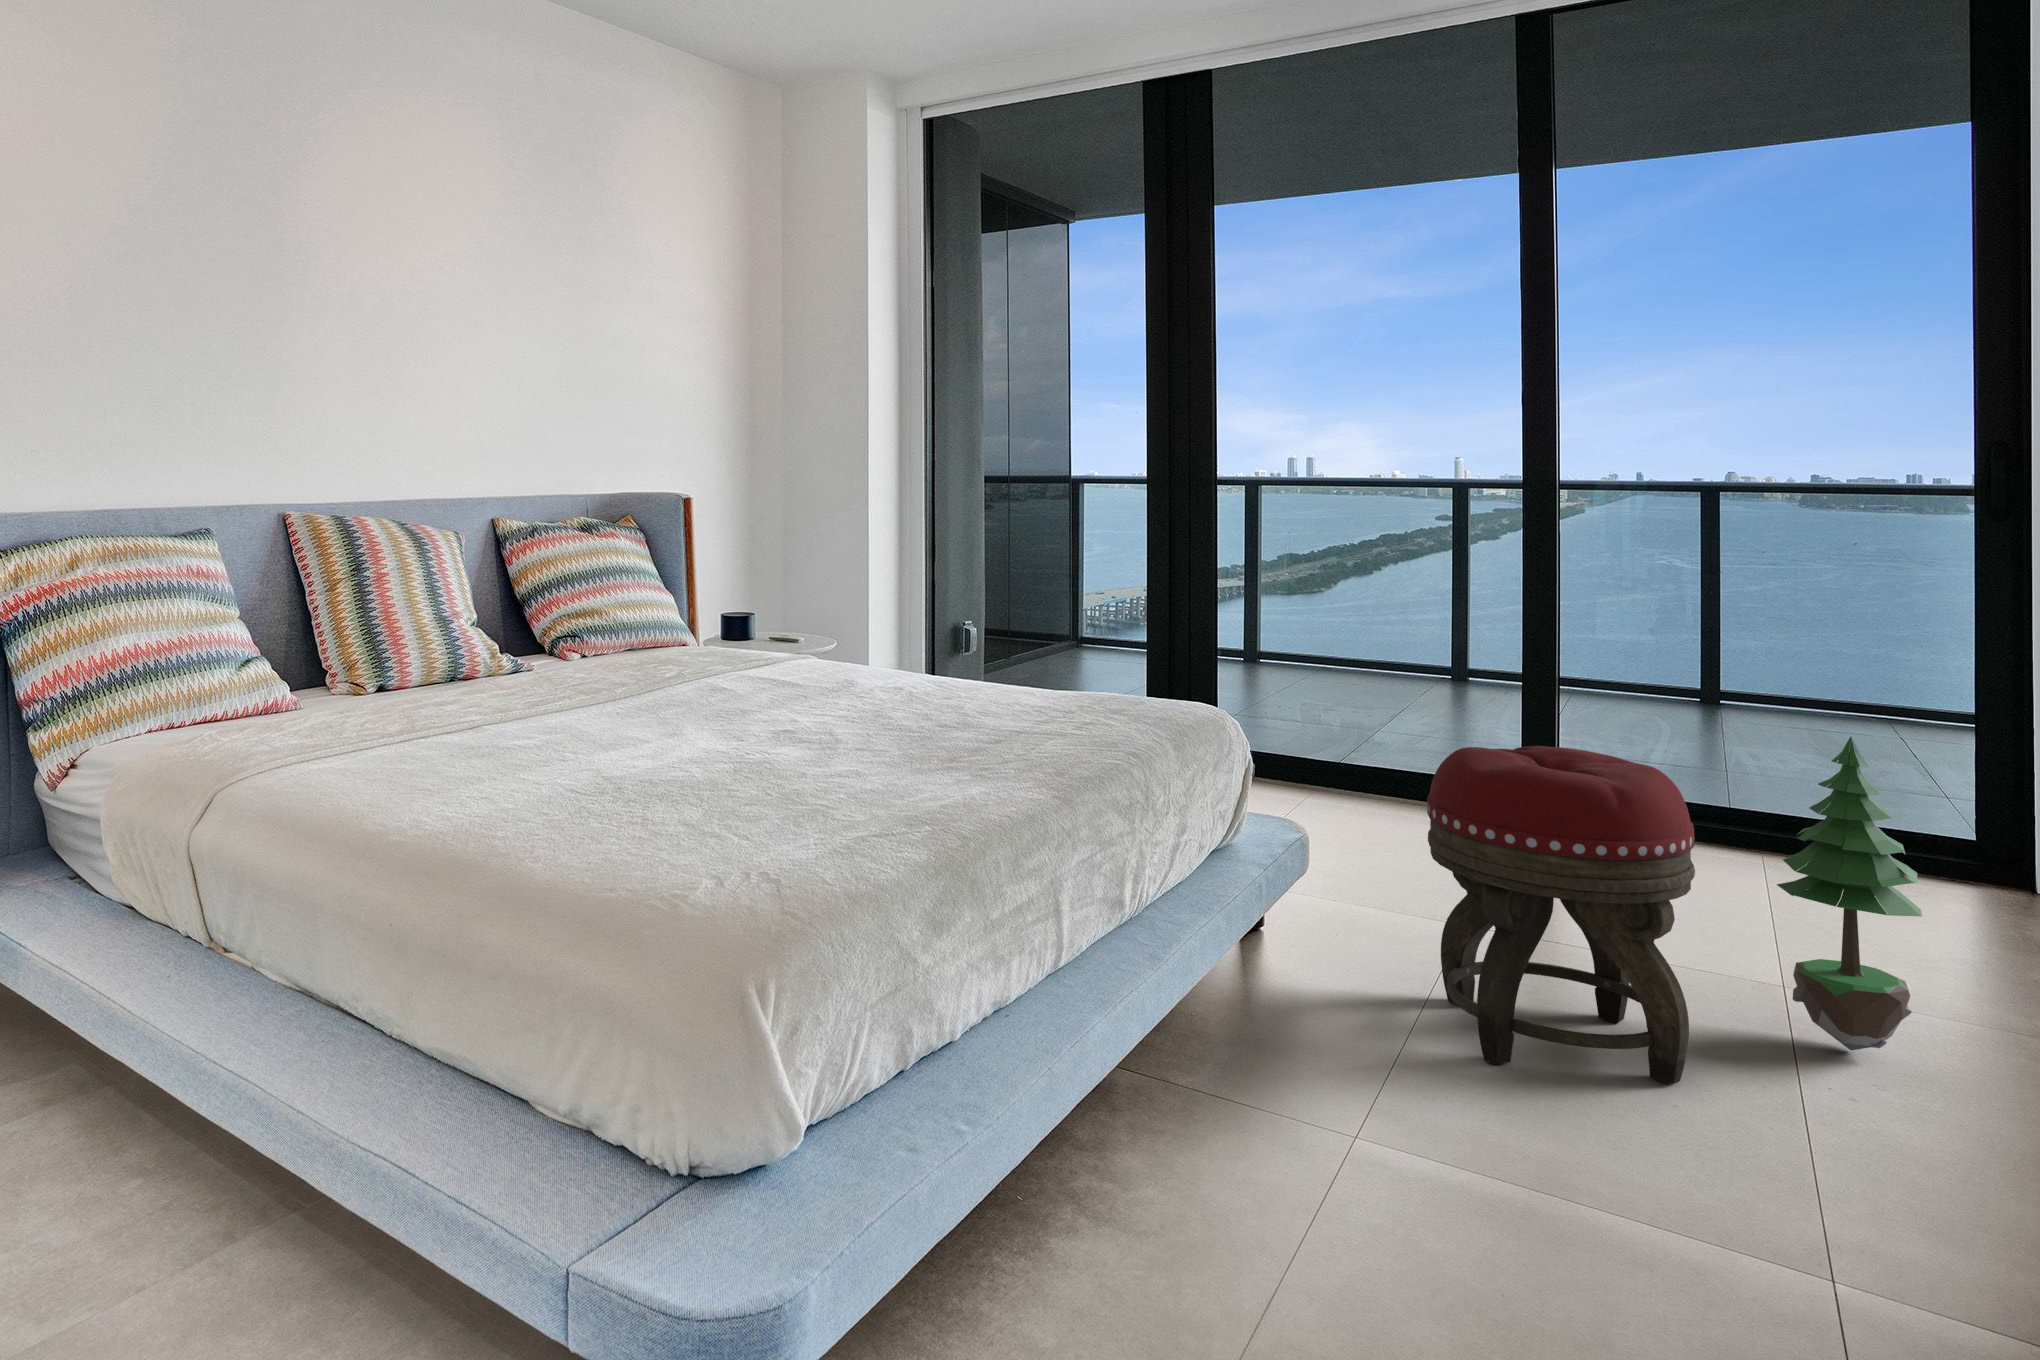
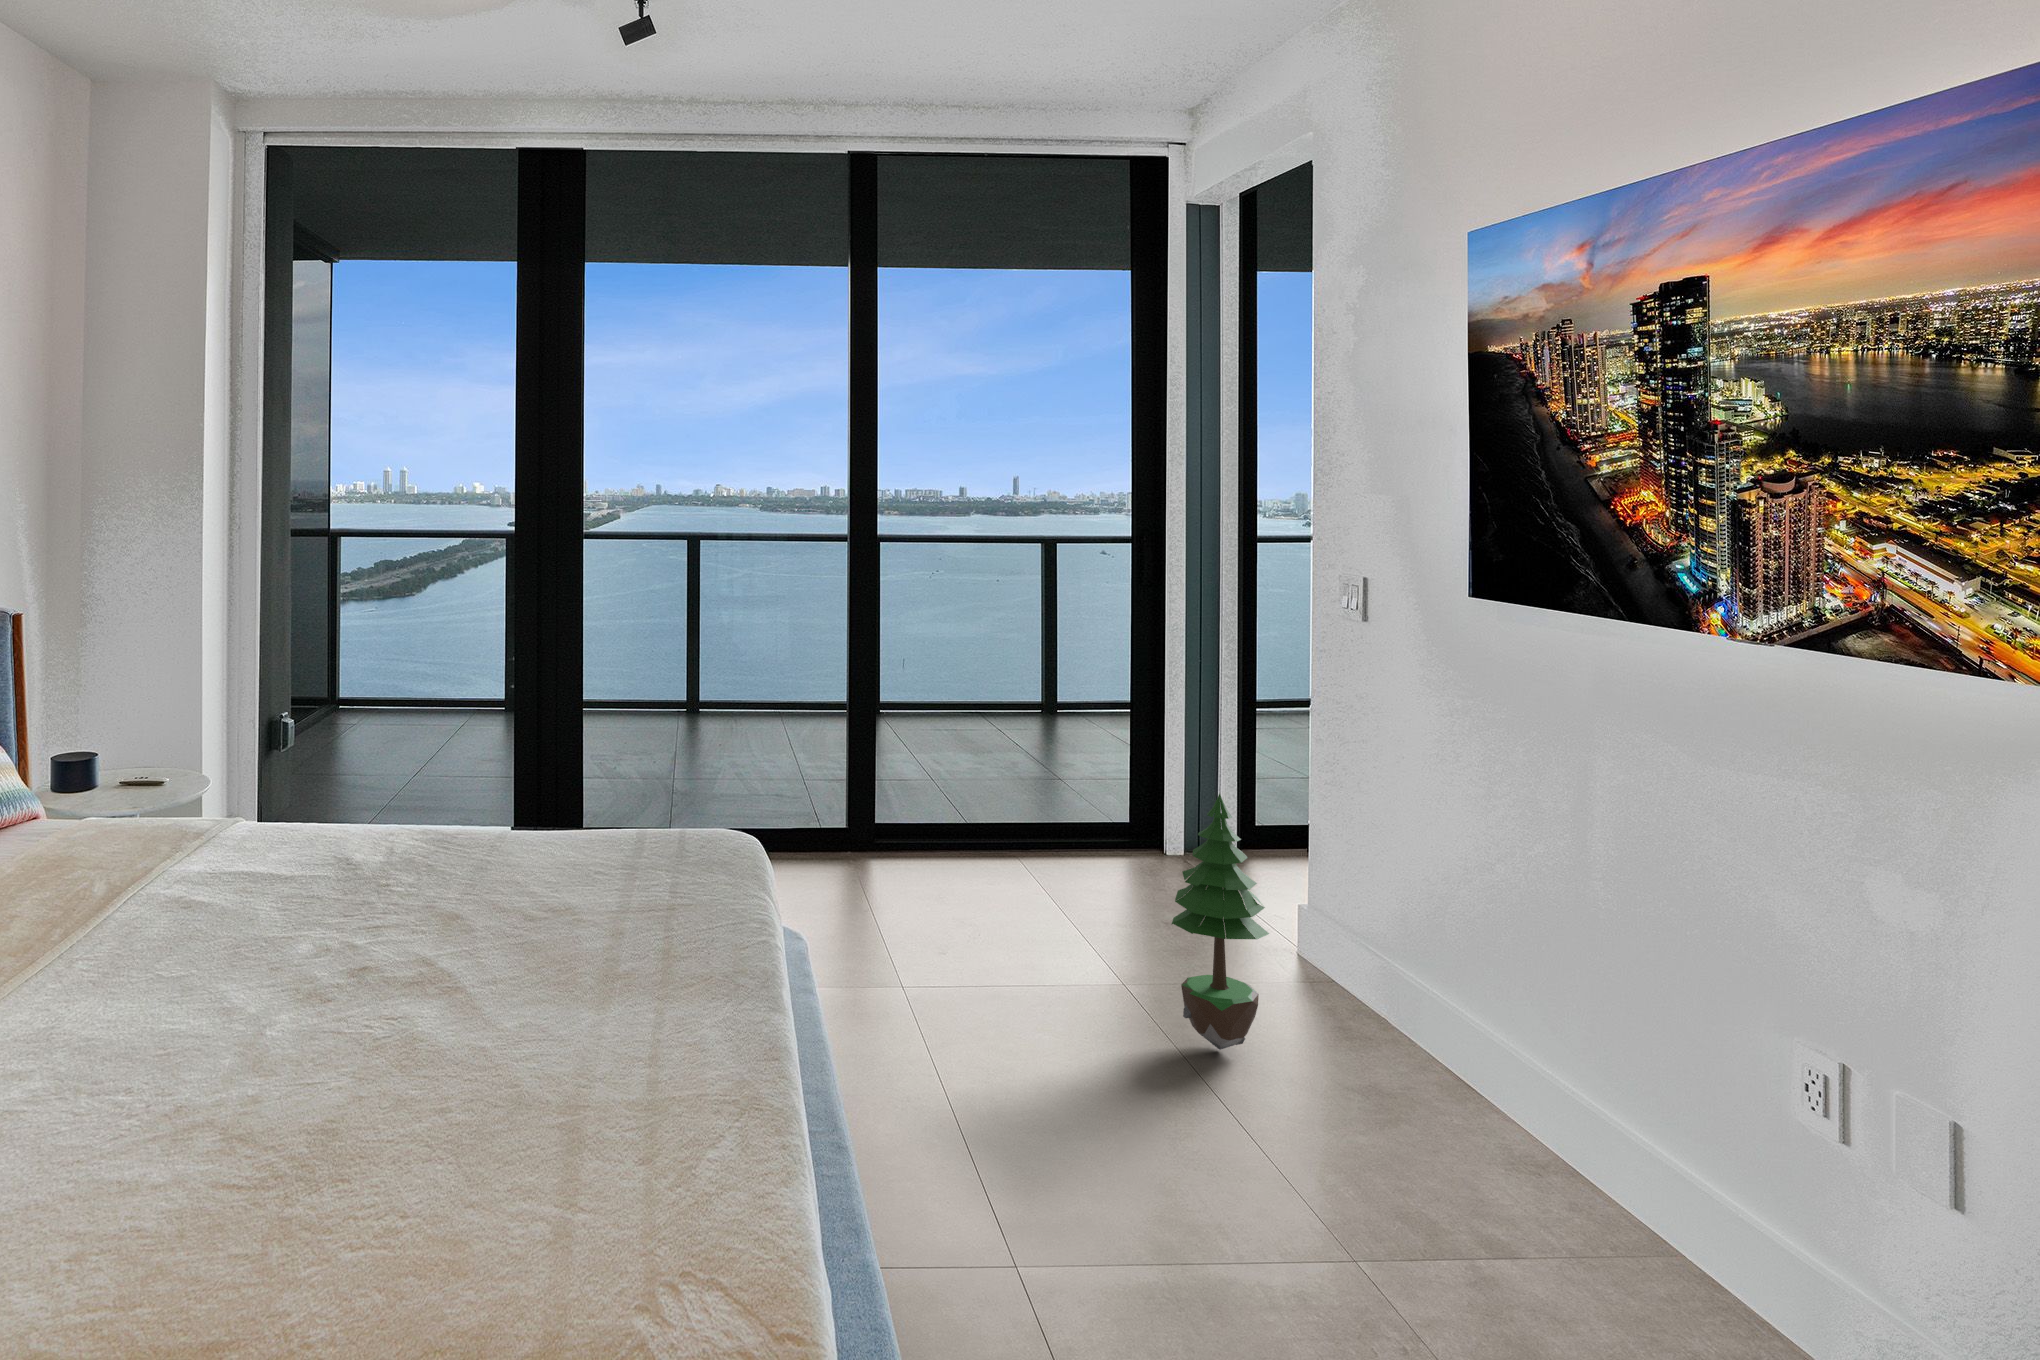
footstool: present [1427,746,1695,1084] -> none [950,833,1168,1154]

